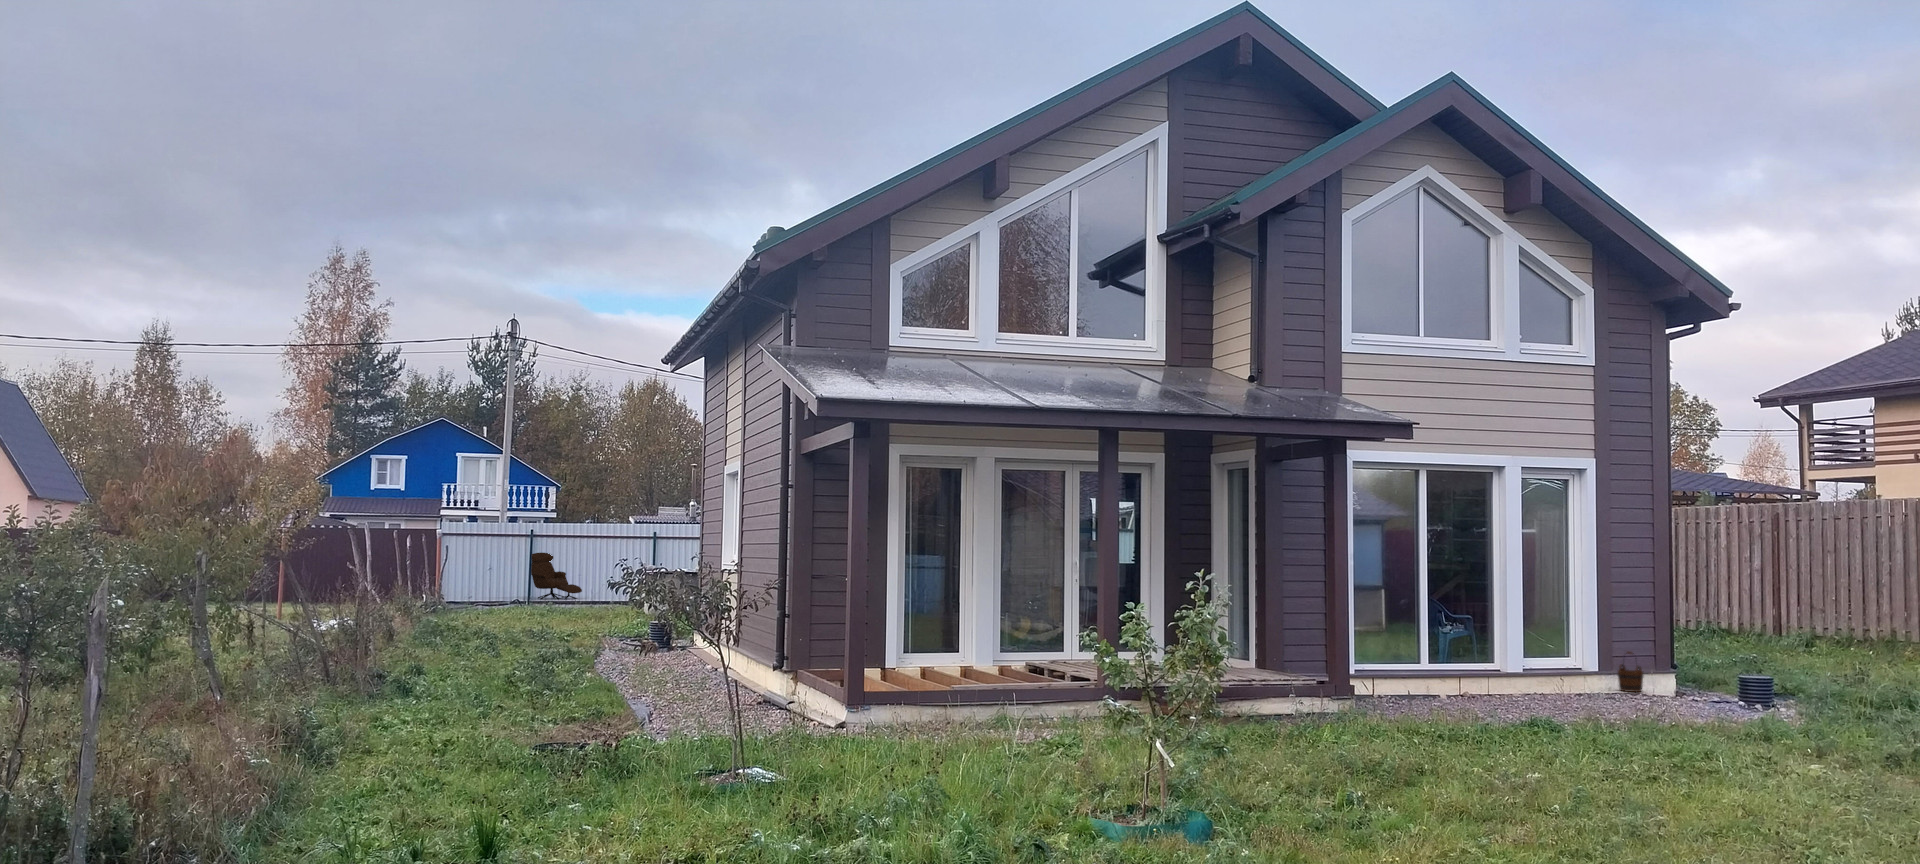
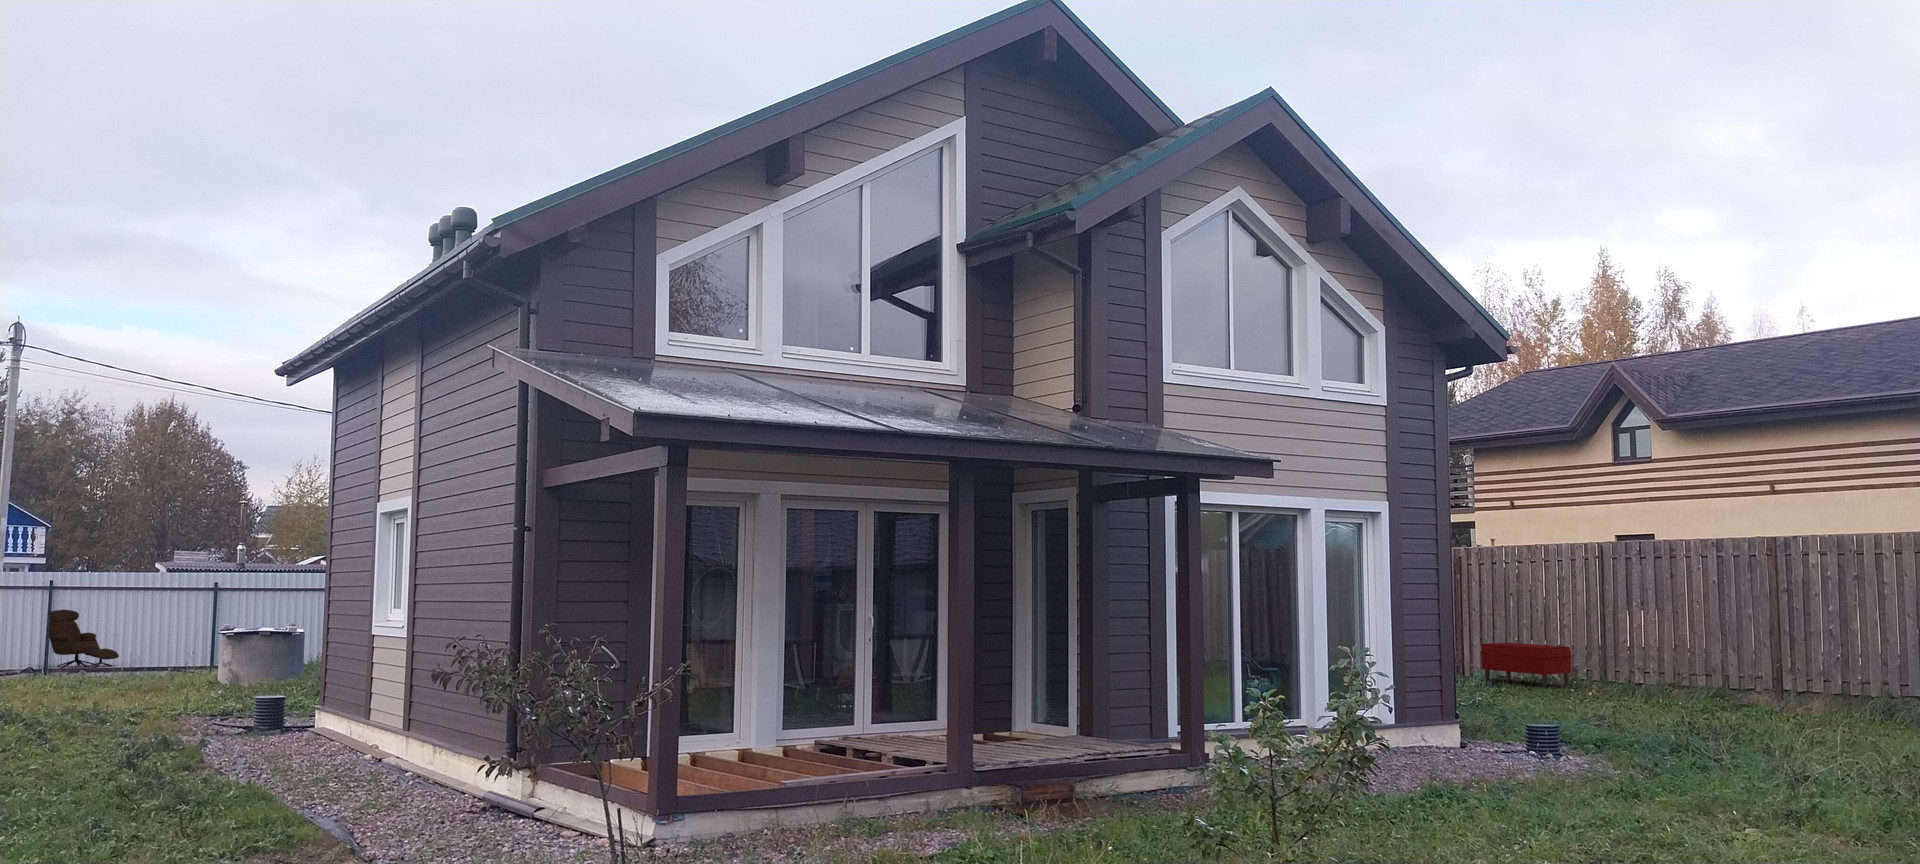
bench: none [1783,605,1879,650] -> present [1481,643,1571,687]
wooden bucket: present [1618,652,1643,692] -> none [1414,701,1440,744]

